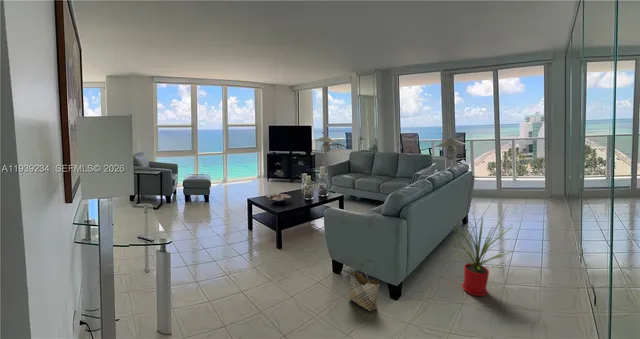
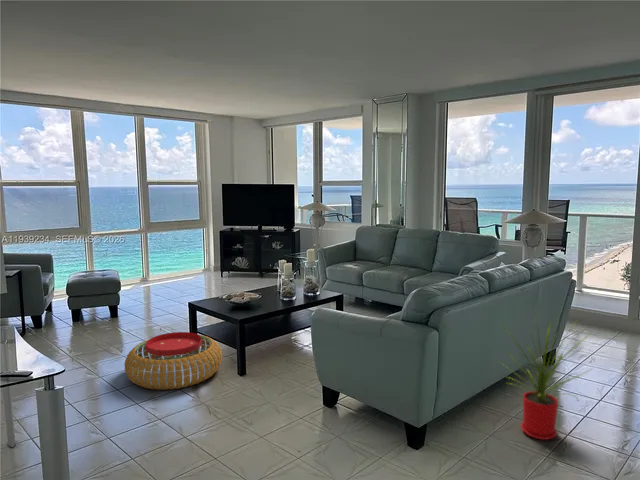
pouf: none [207,219,268,257] -> present [124,332,222,390]
woven basket: present [349,260,380,311] -> none [348,385,393,461]

